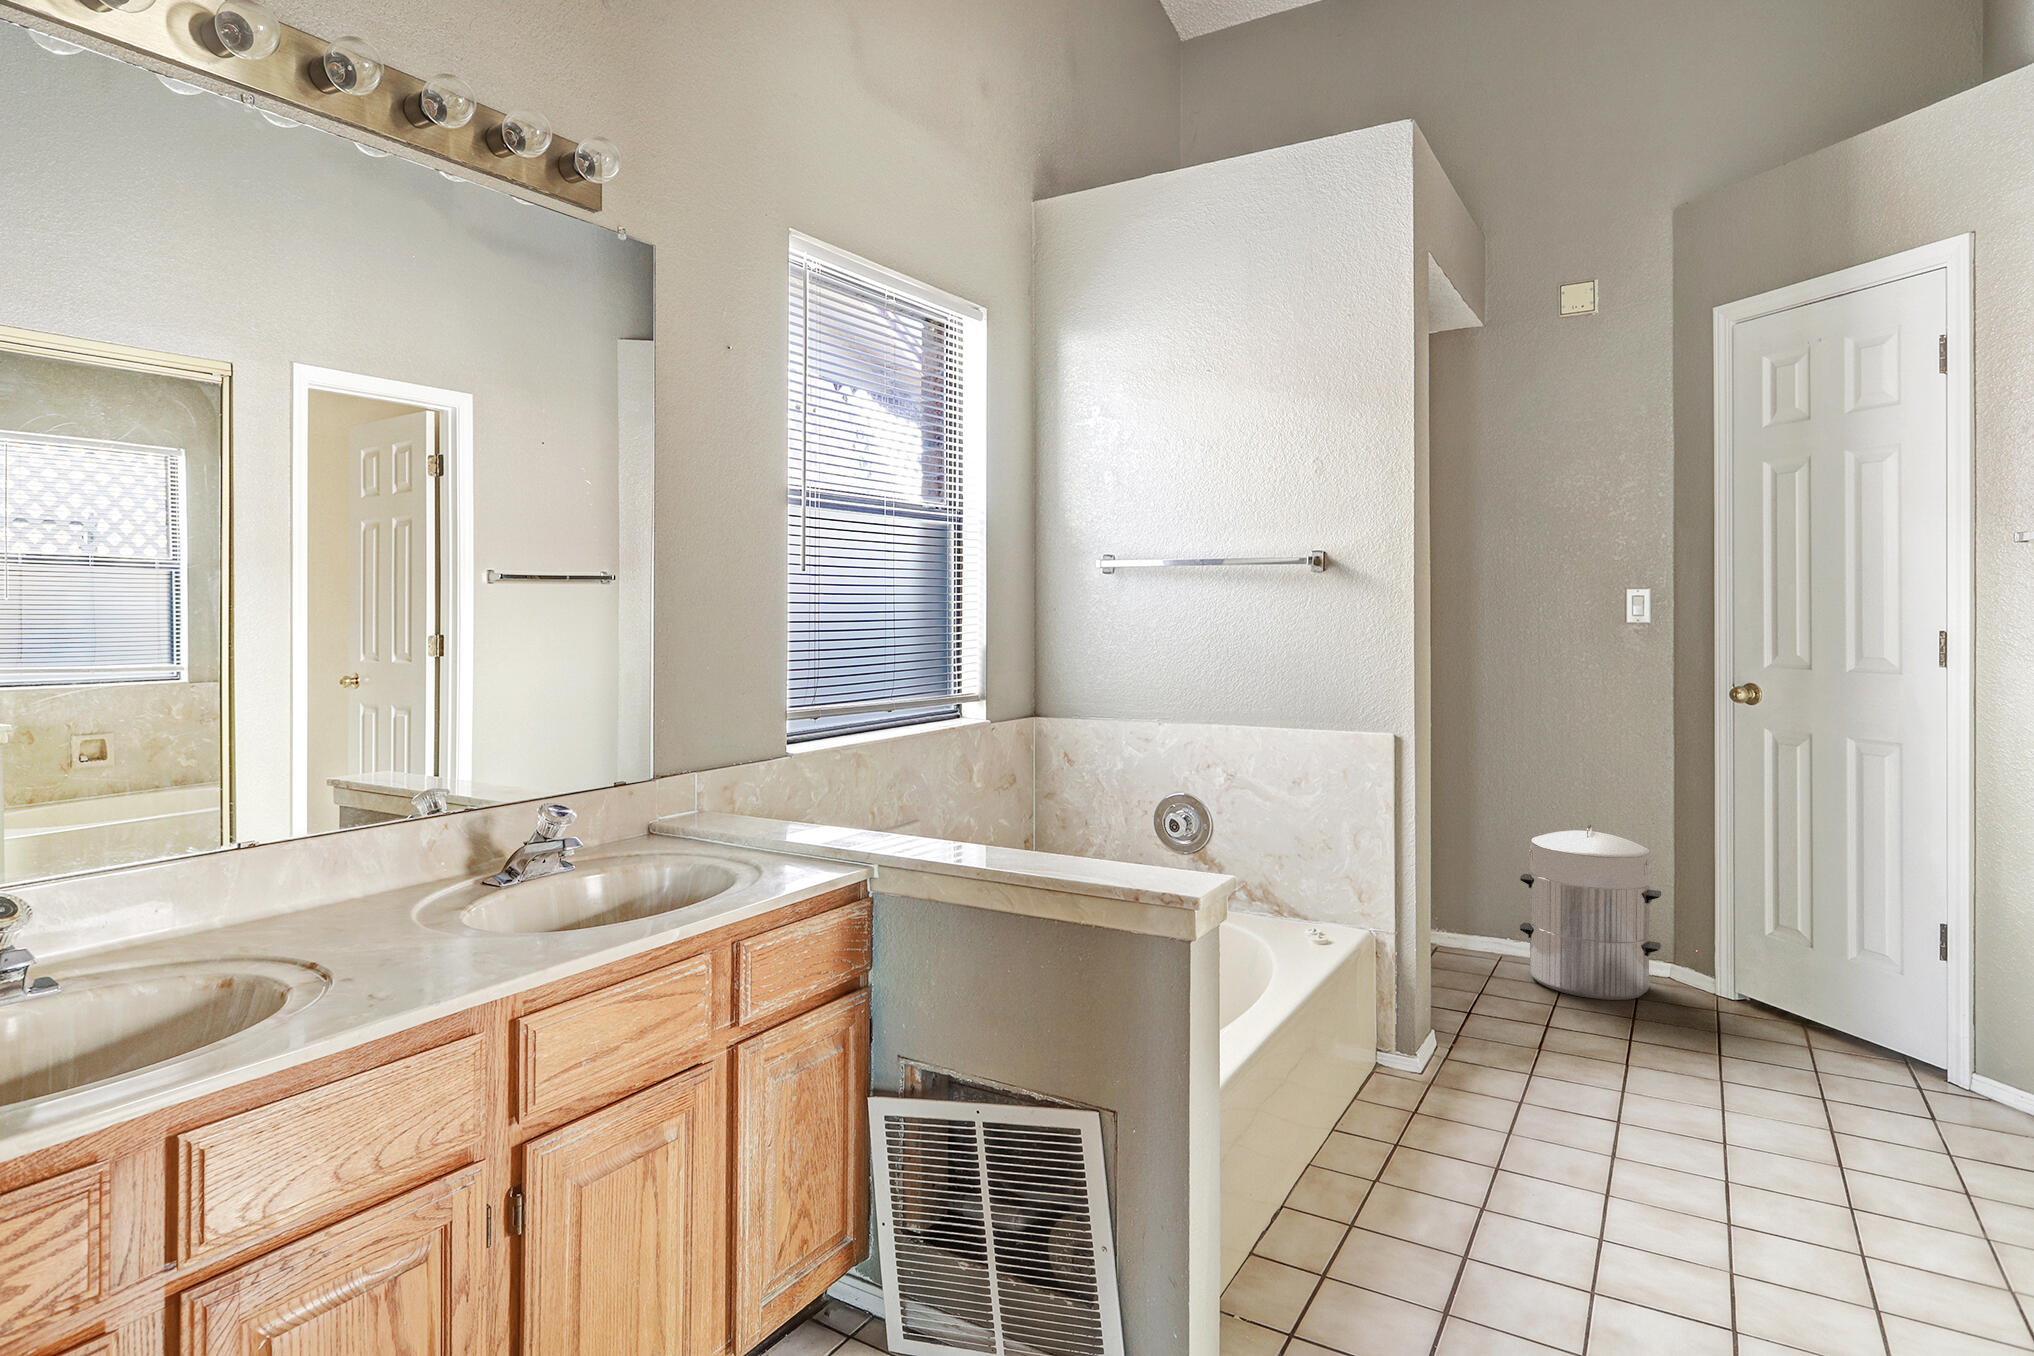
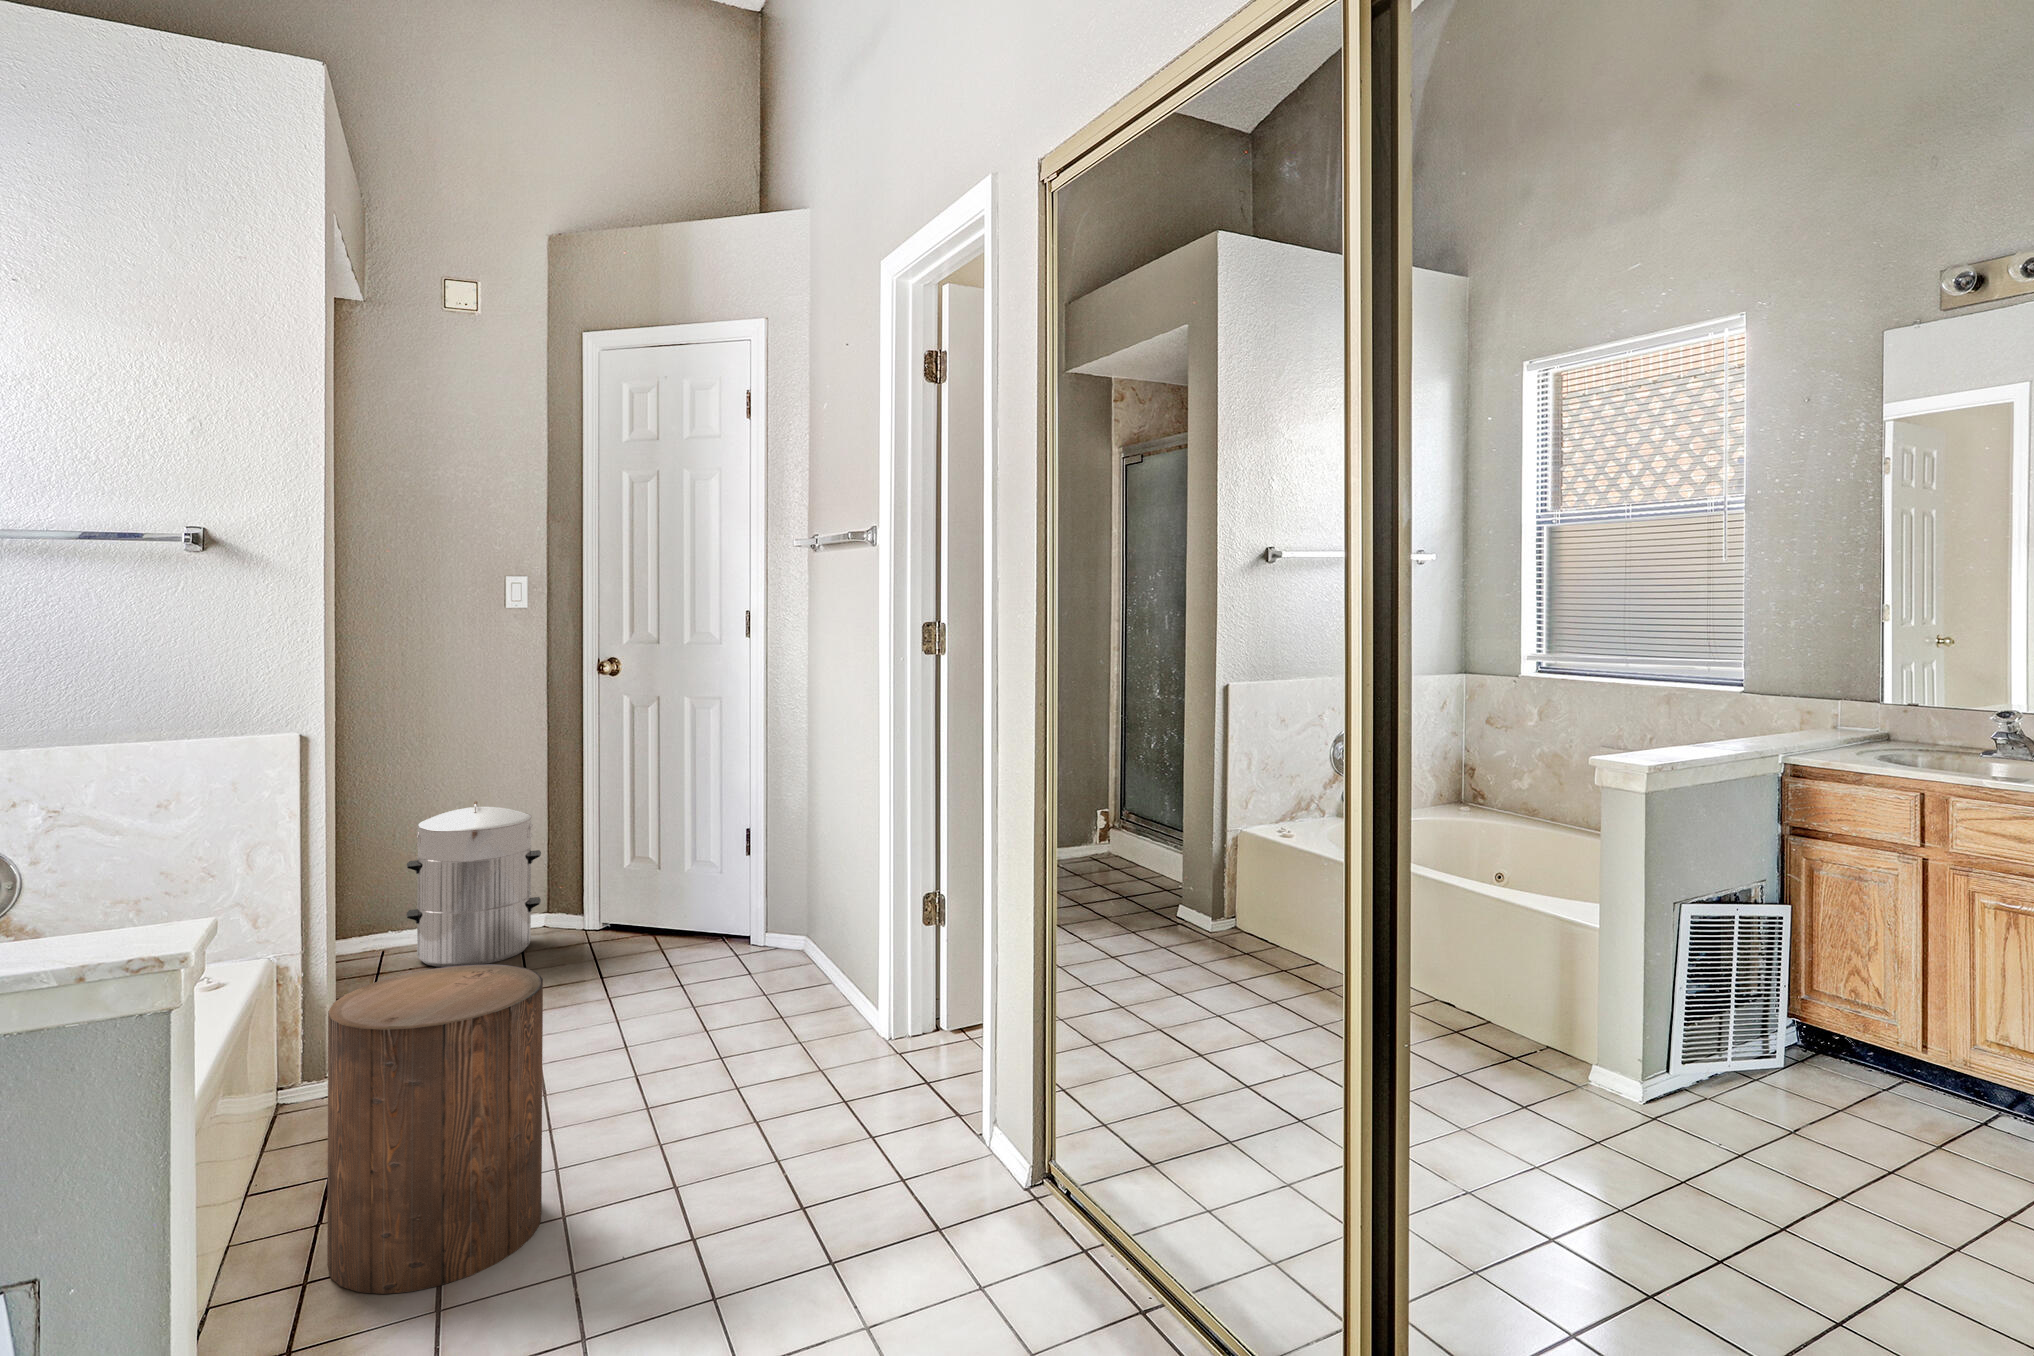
stool: none [1369,975,1572,1301] -> present [327,964,543,1294]

